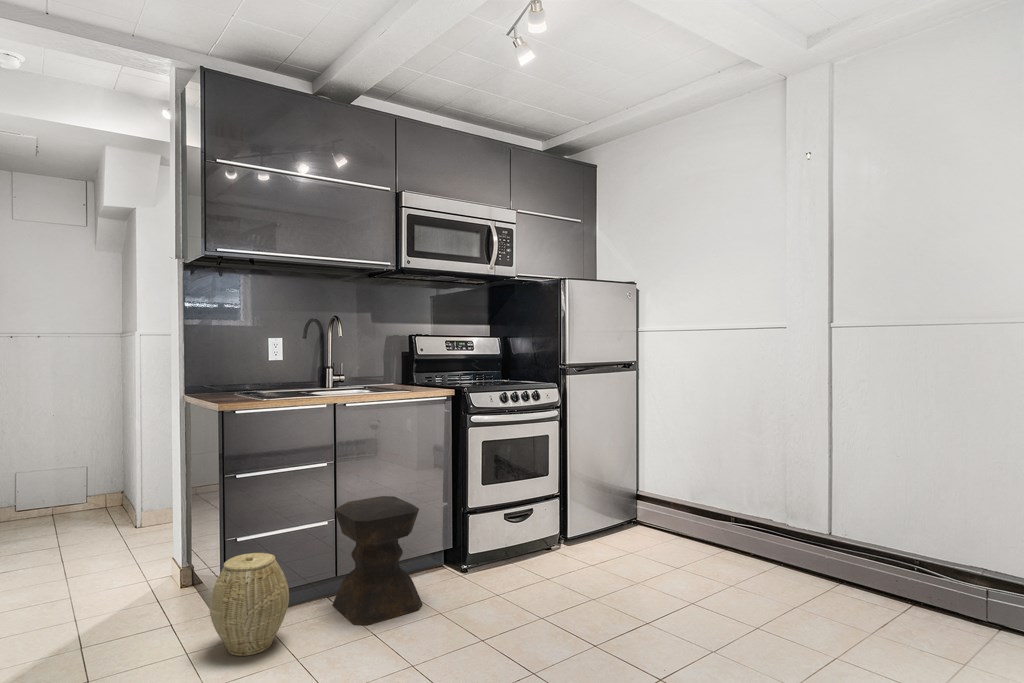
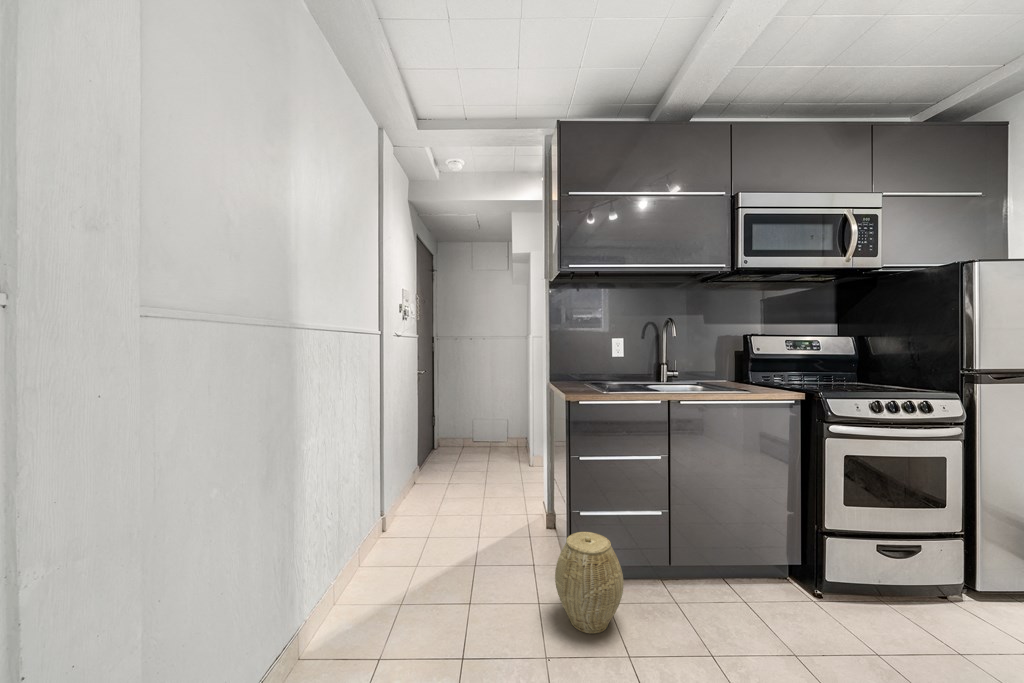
stool: present [333,496,422,625] -> none [667,498,770,641]

